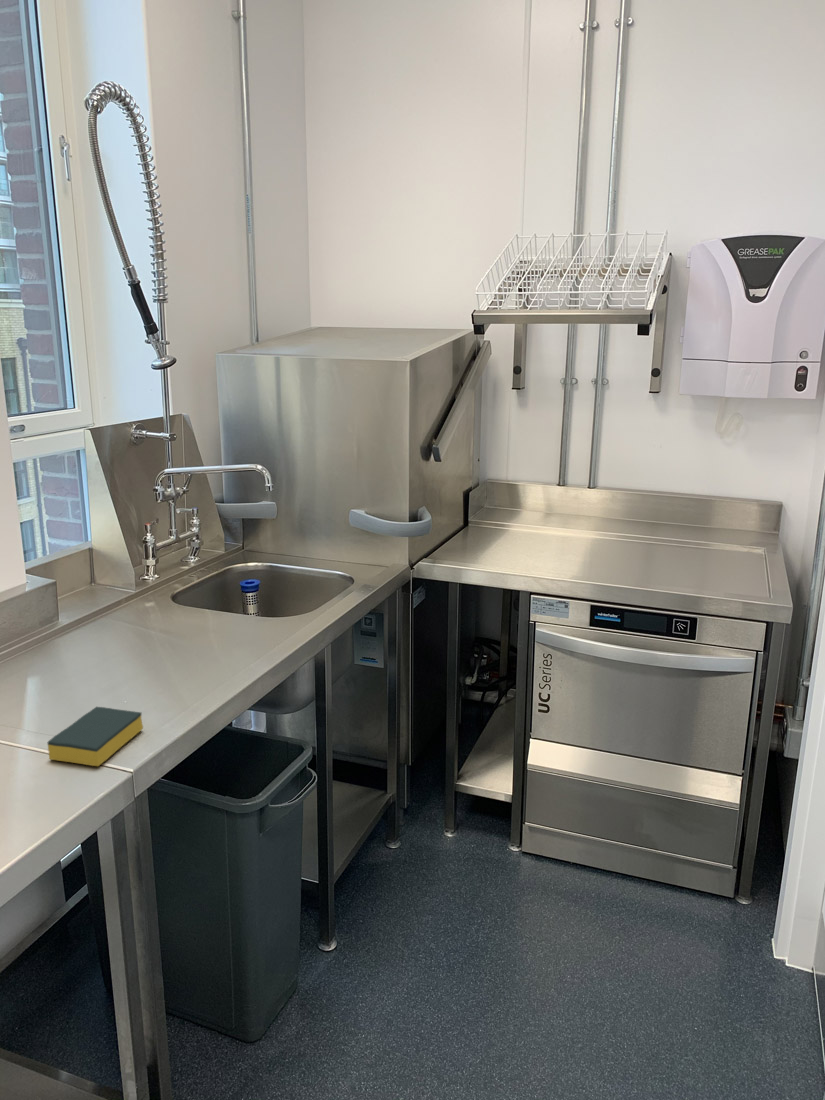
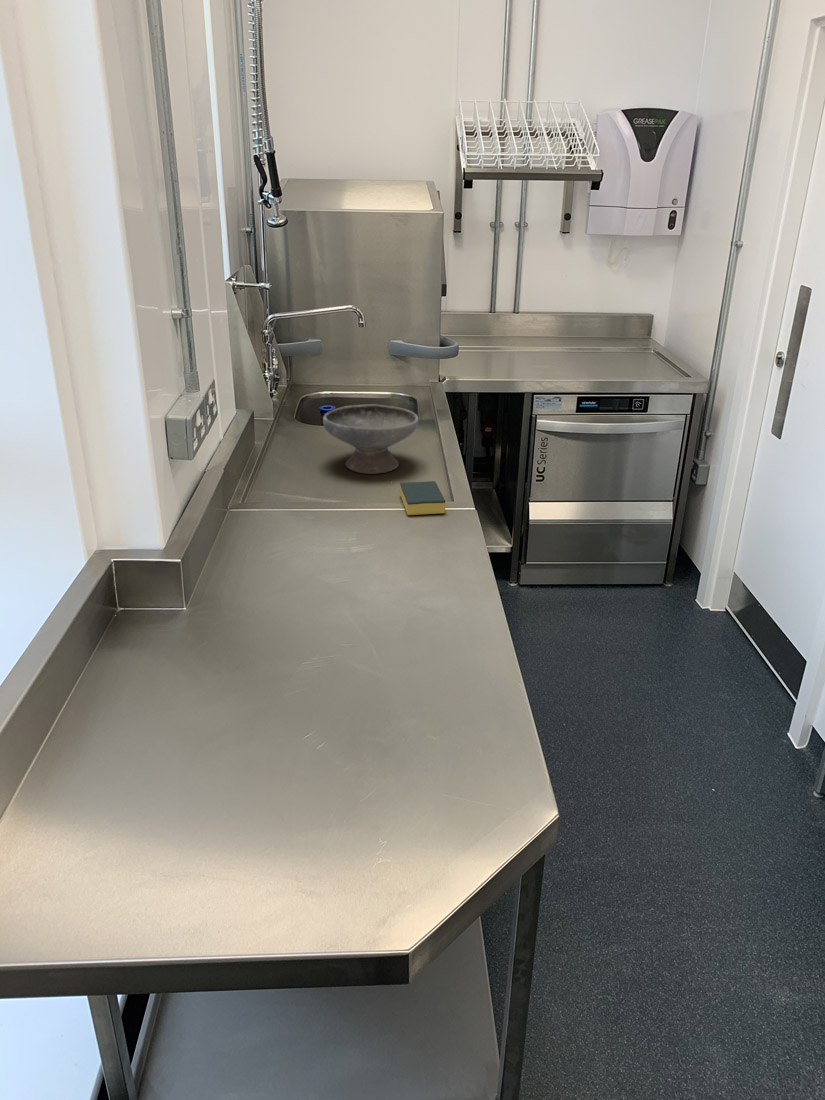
bowl: none [75,588,208,684] -> present [323,404,418,474]

